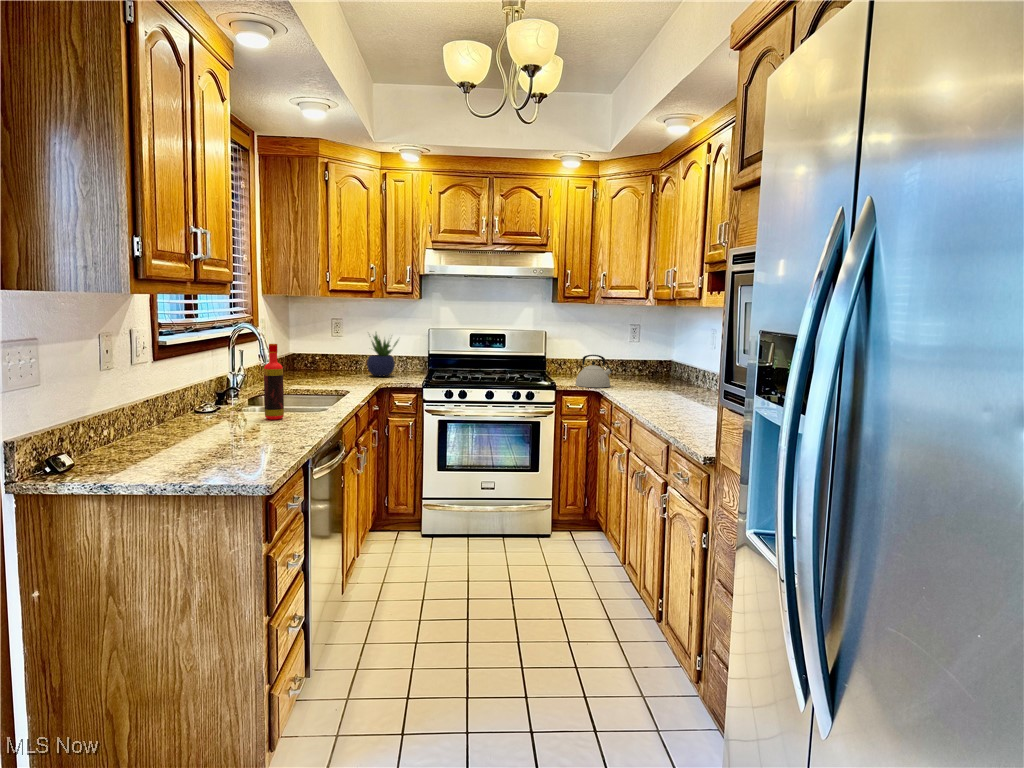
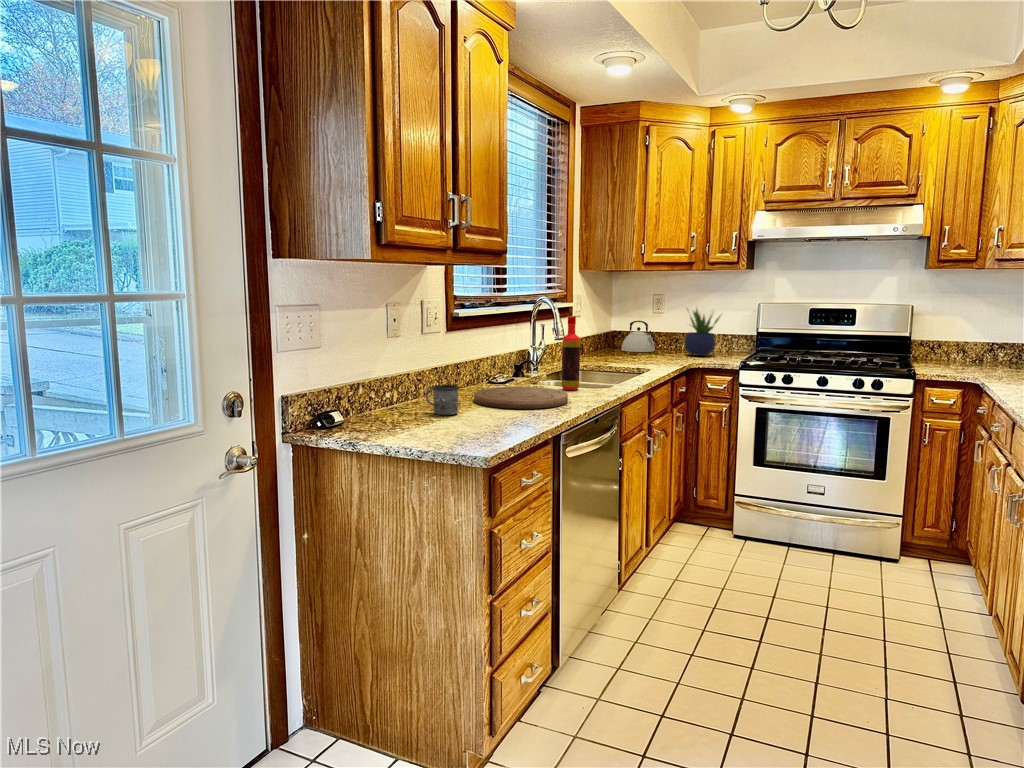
kettle: present [576,355,612,387] -> present [621,321,655,352]
cutting board: none [168,419,279,446] -> present [474,387,568,409]
mug: none [109,426,156,462] -> present [426,385,459,415]

